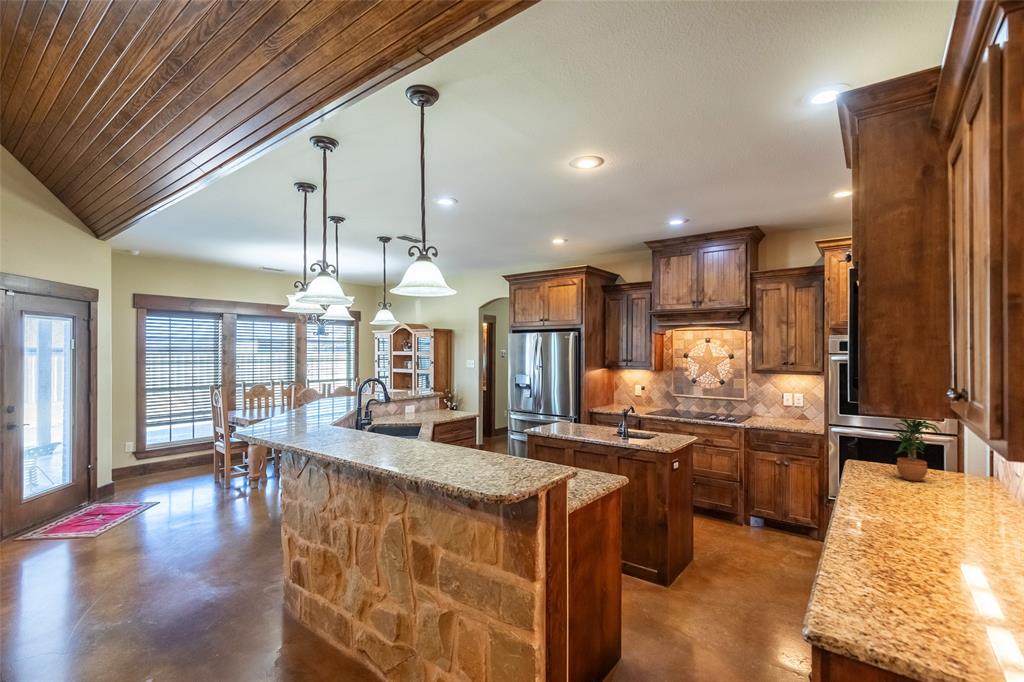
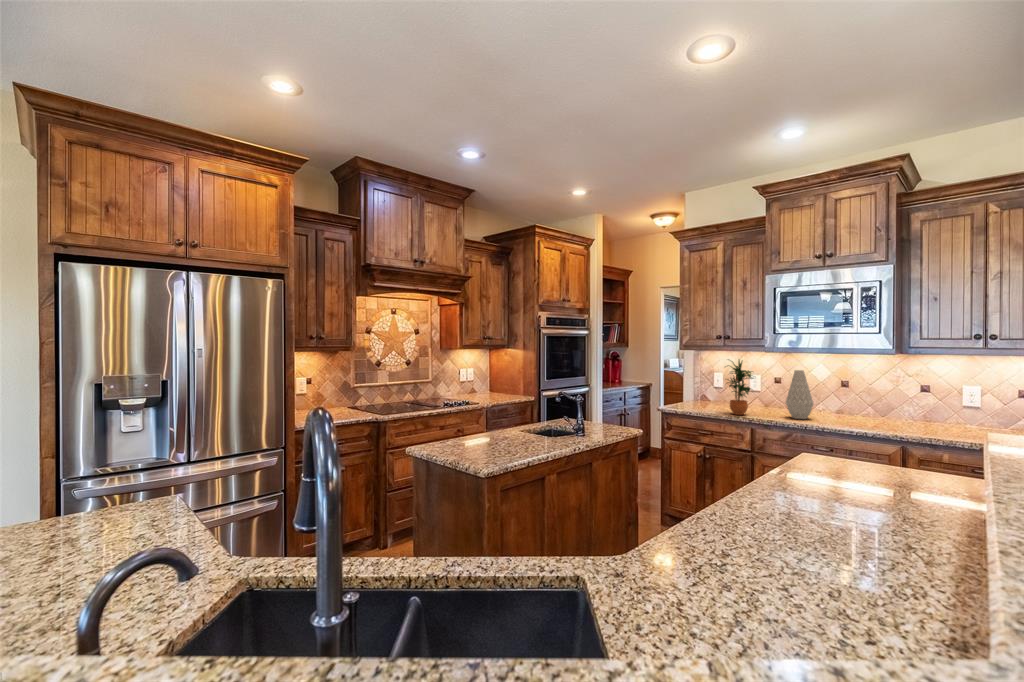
vase: none [939,425,994,506] -> present [785,370,814,419]

